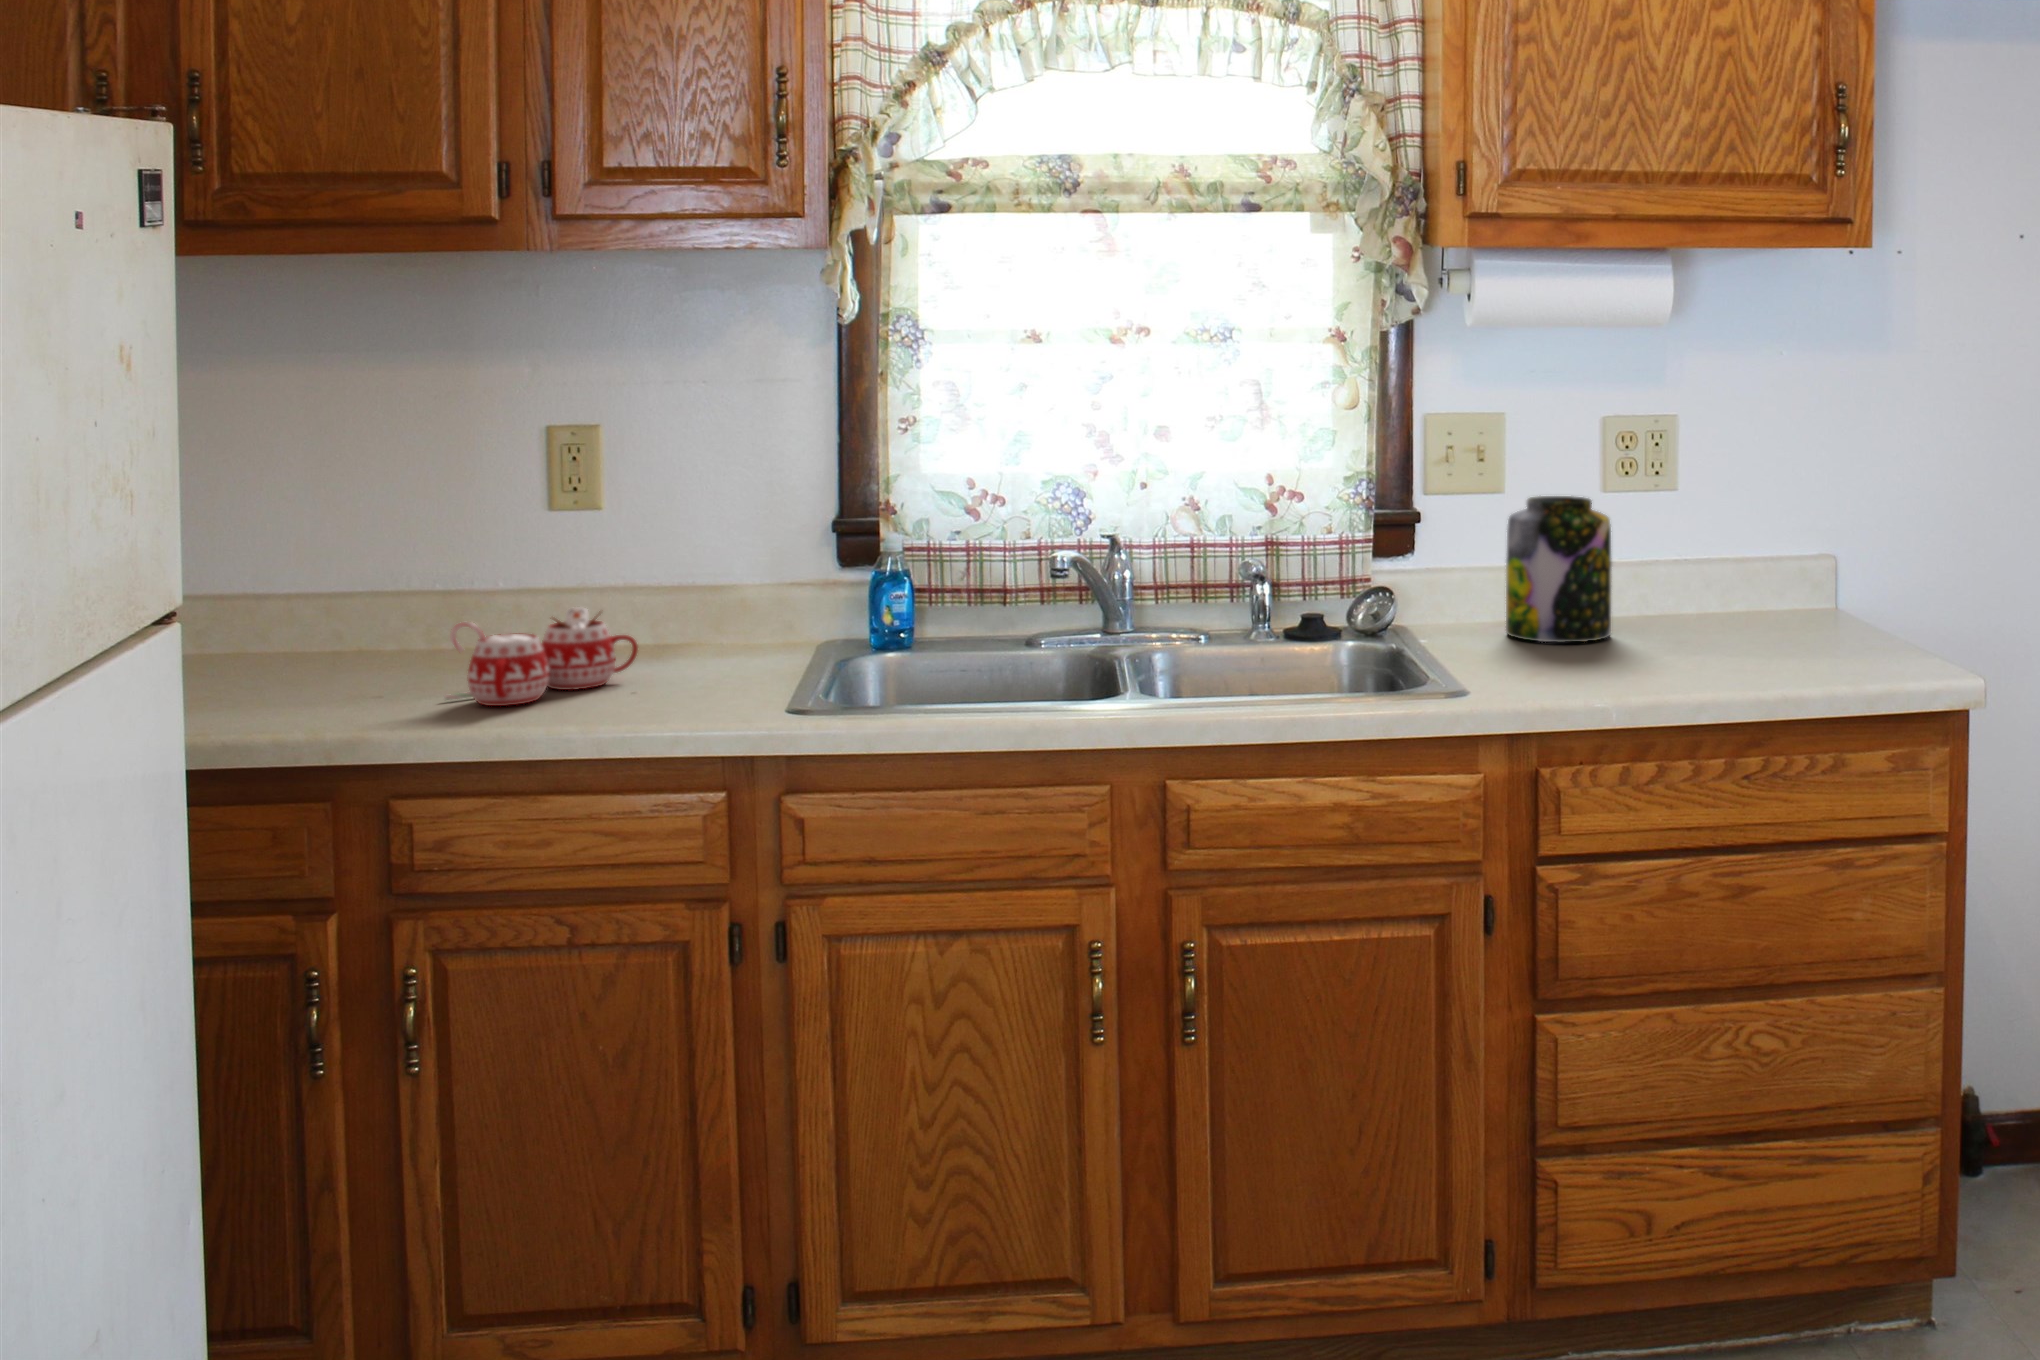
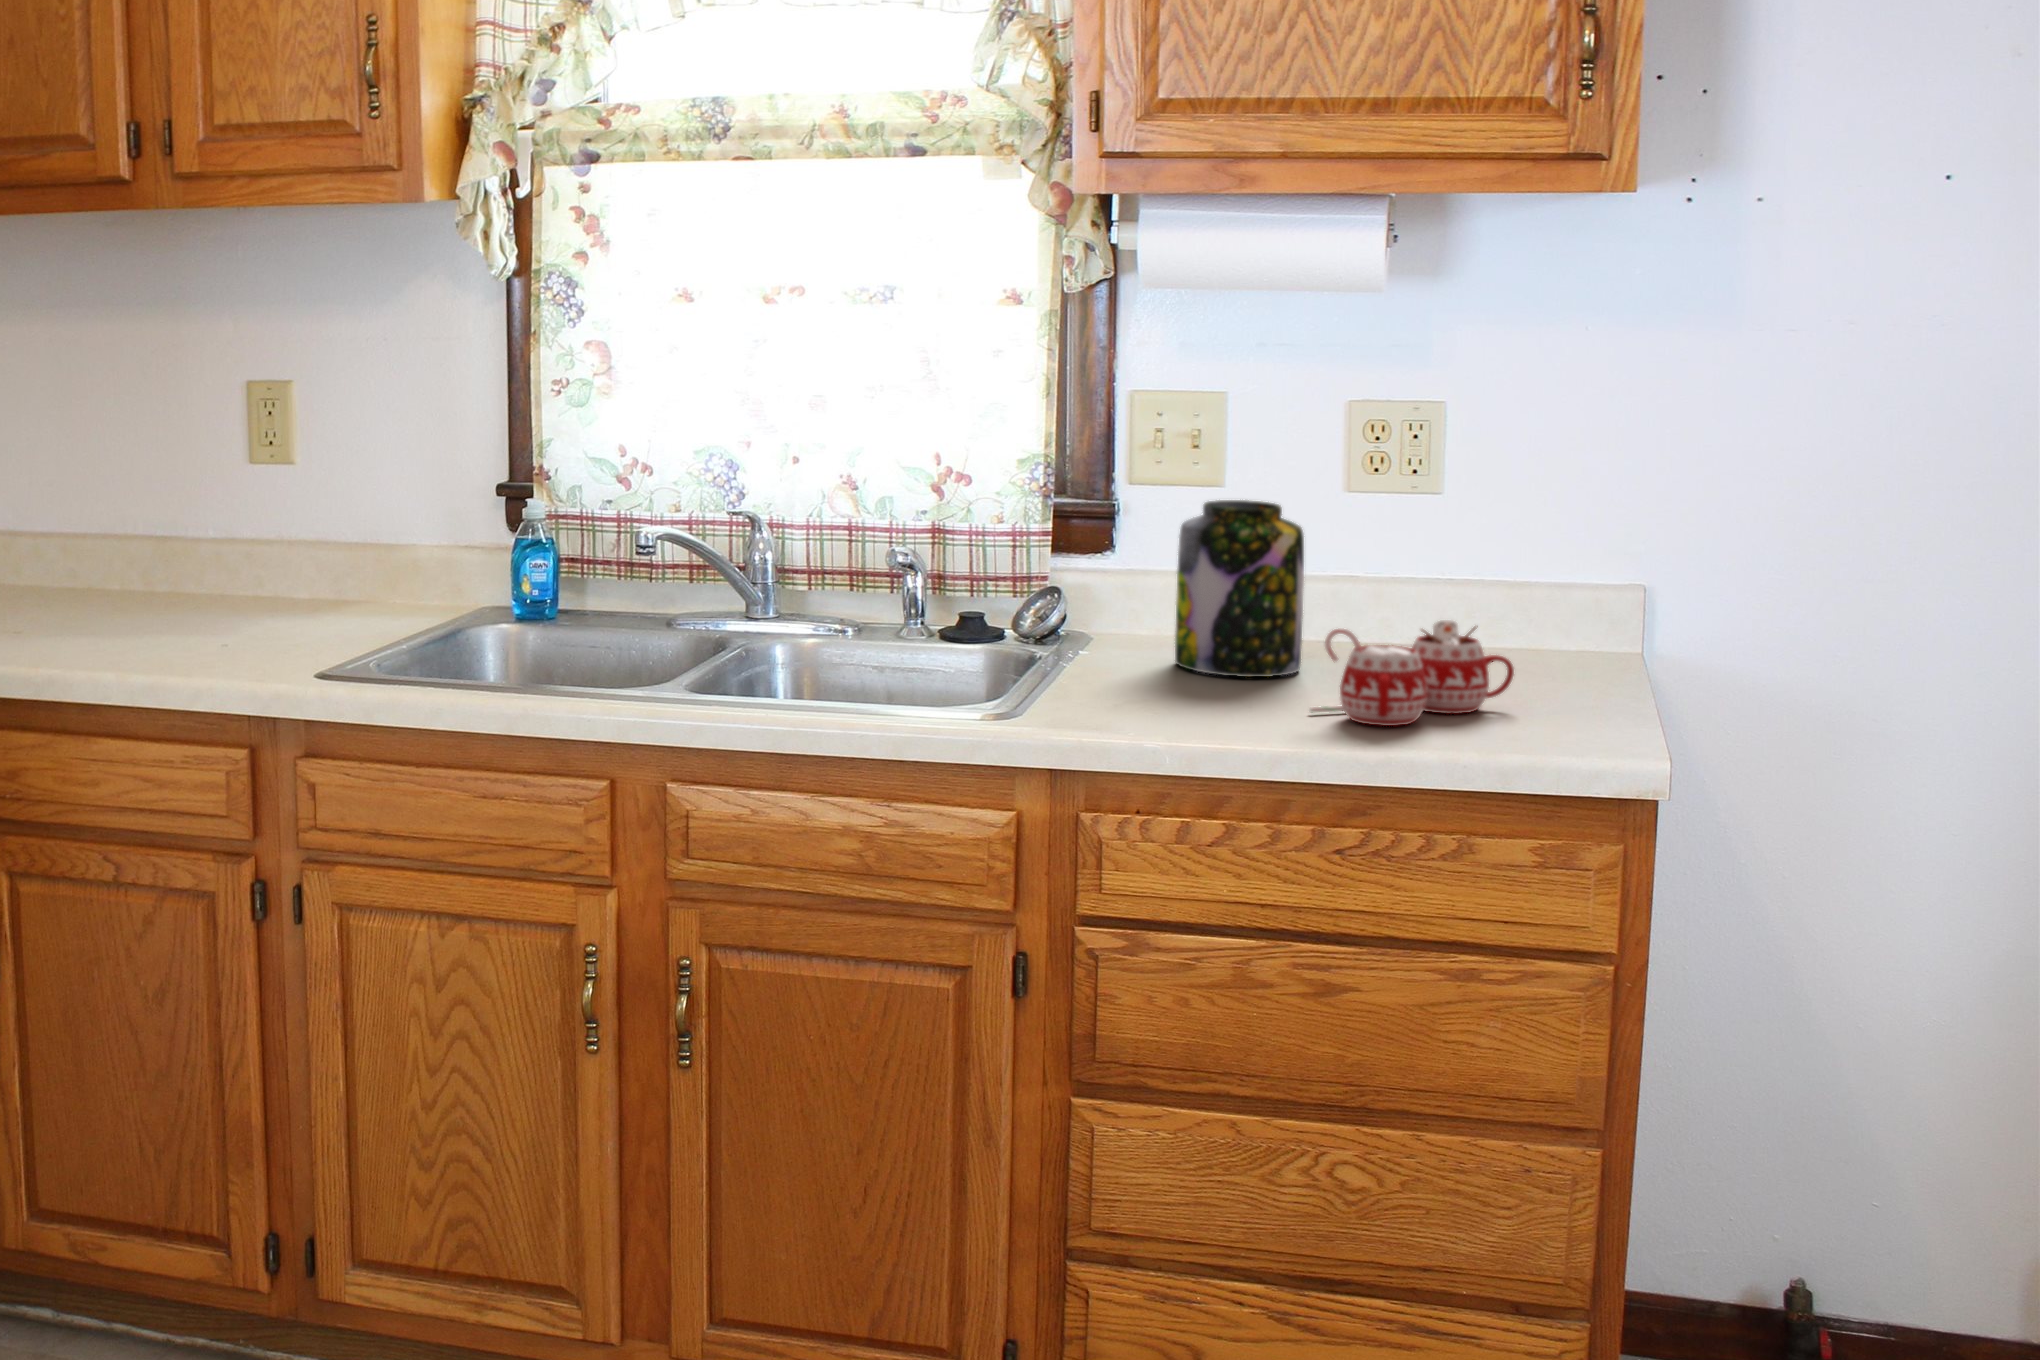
mug: present [444,607,638,706] -> present [1309,620,1514,726]

